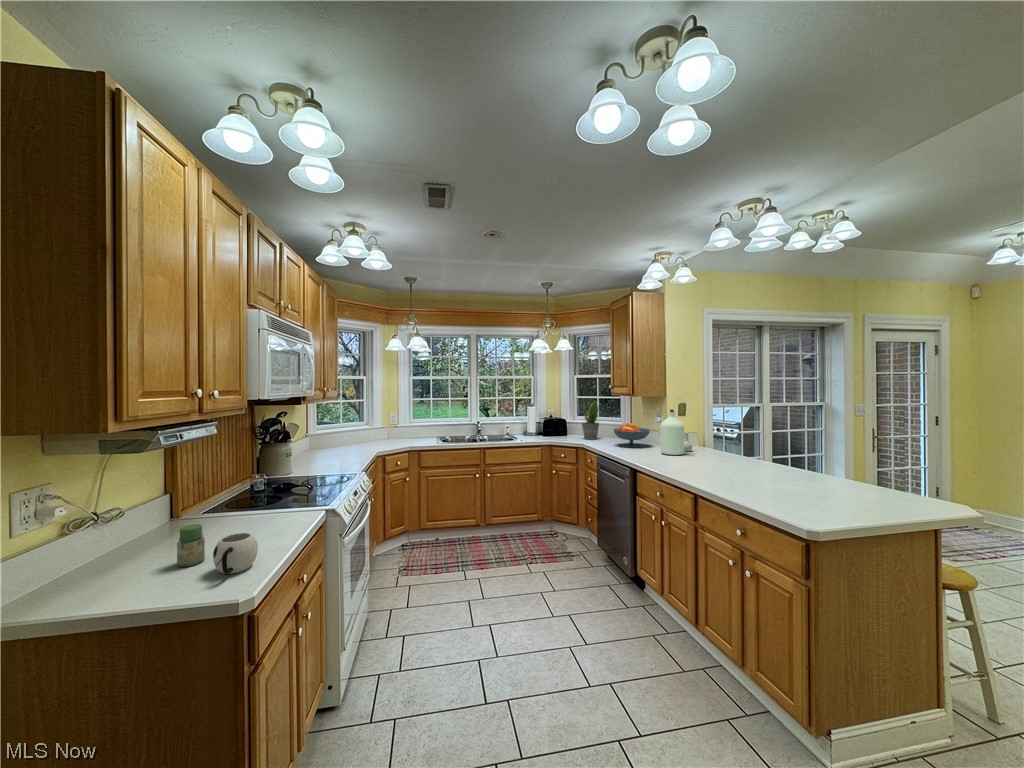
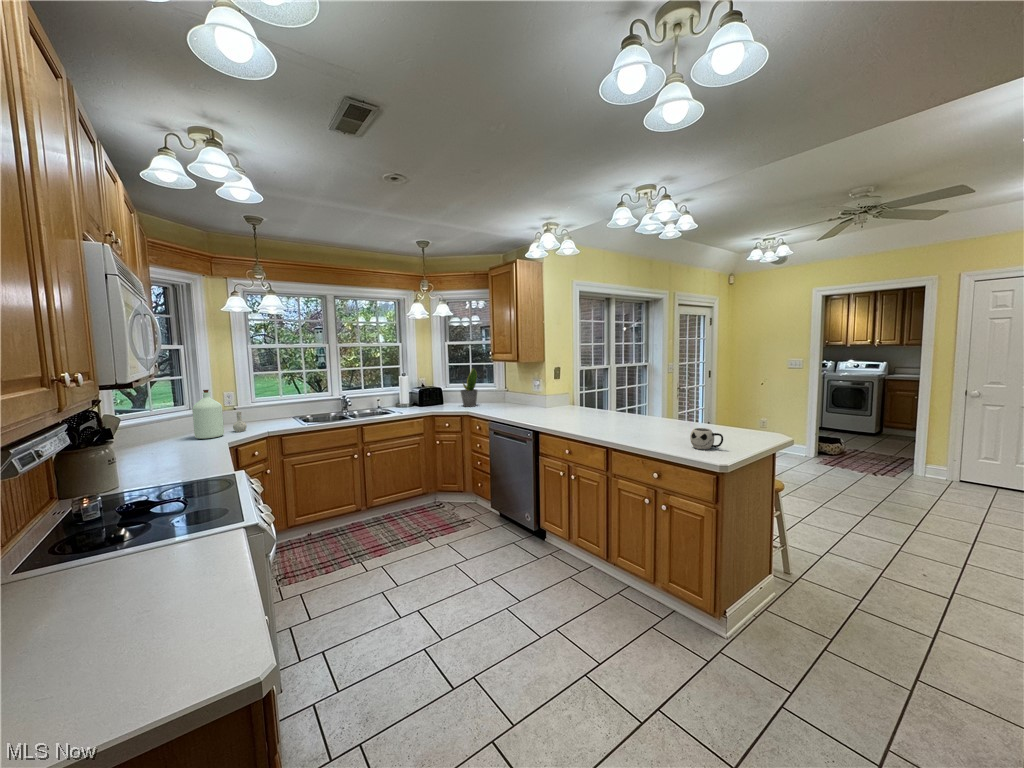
bottle: present [660,410,692,455] -> present [192,390,247,439]
fruit bowl: present [613,423,650,448] -> none [498,388,532,411]
jar: present [177,524,205,567] -> none [45,589,100,663]
mug: present [213,533,258,574] -> present [690,428,723,449]

